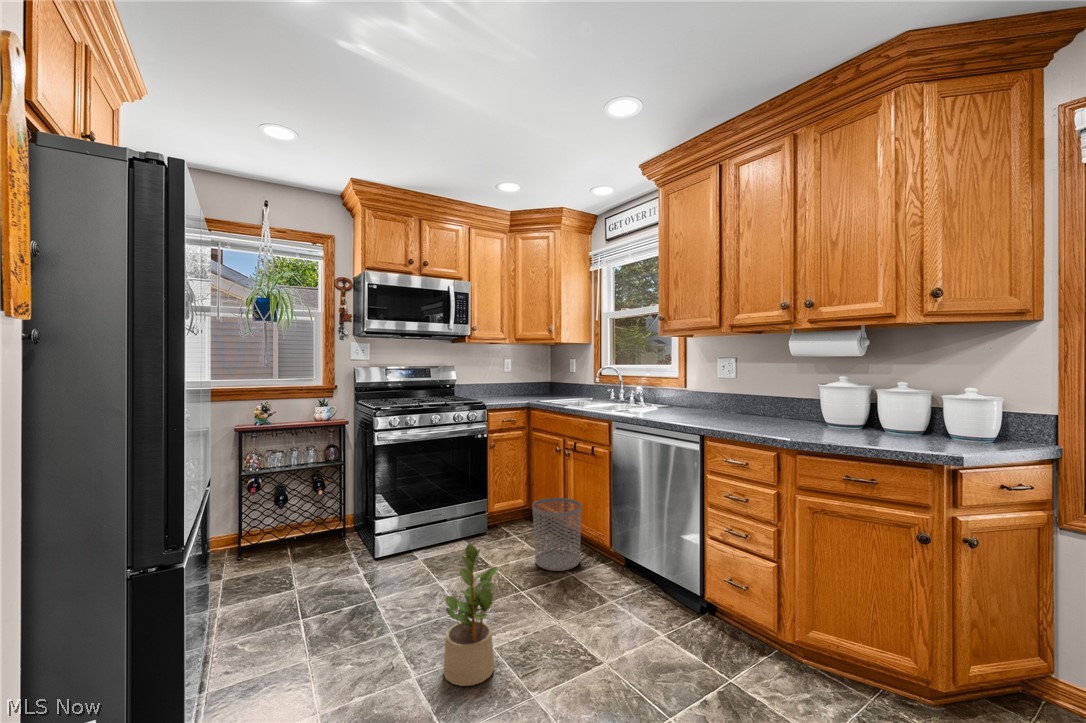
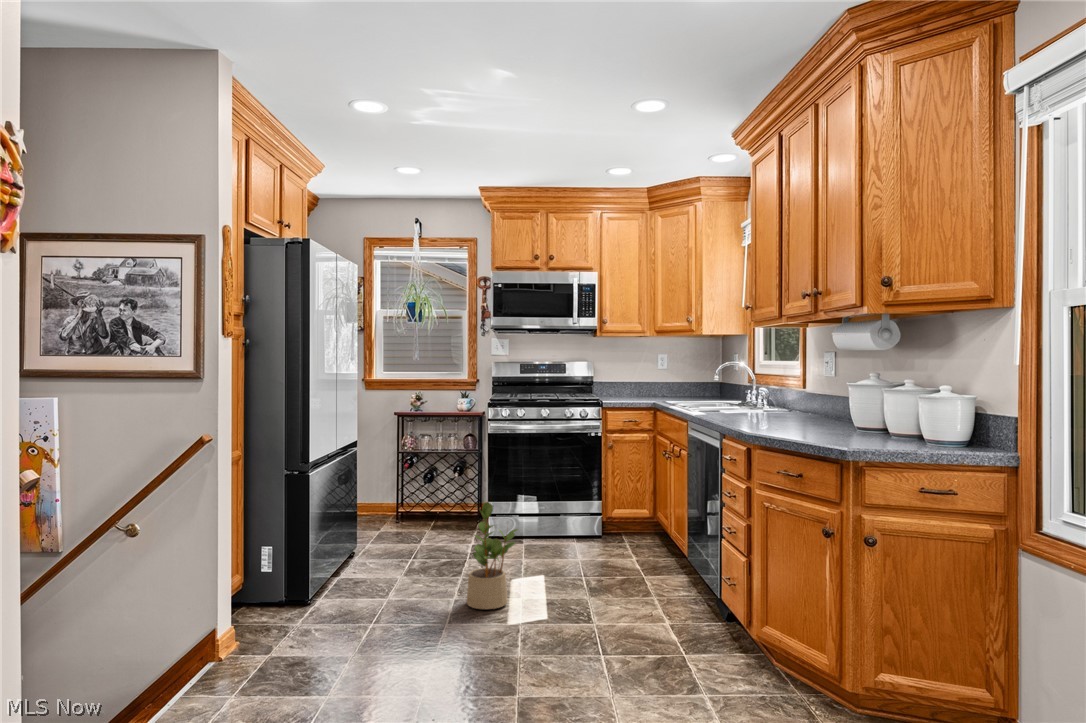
waste bin: present [533,498,582,571] -> none [615,501,667,572]

